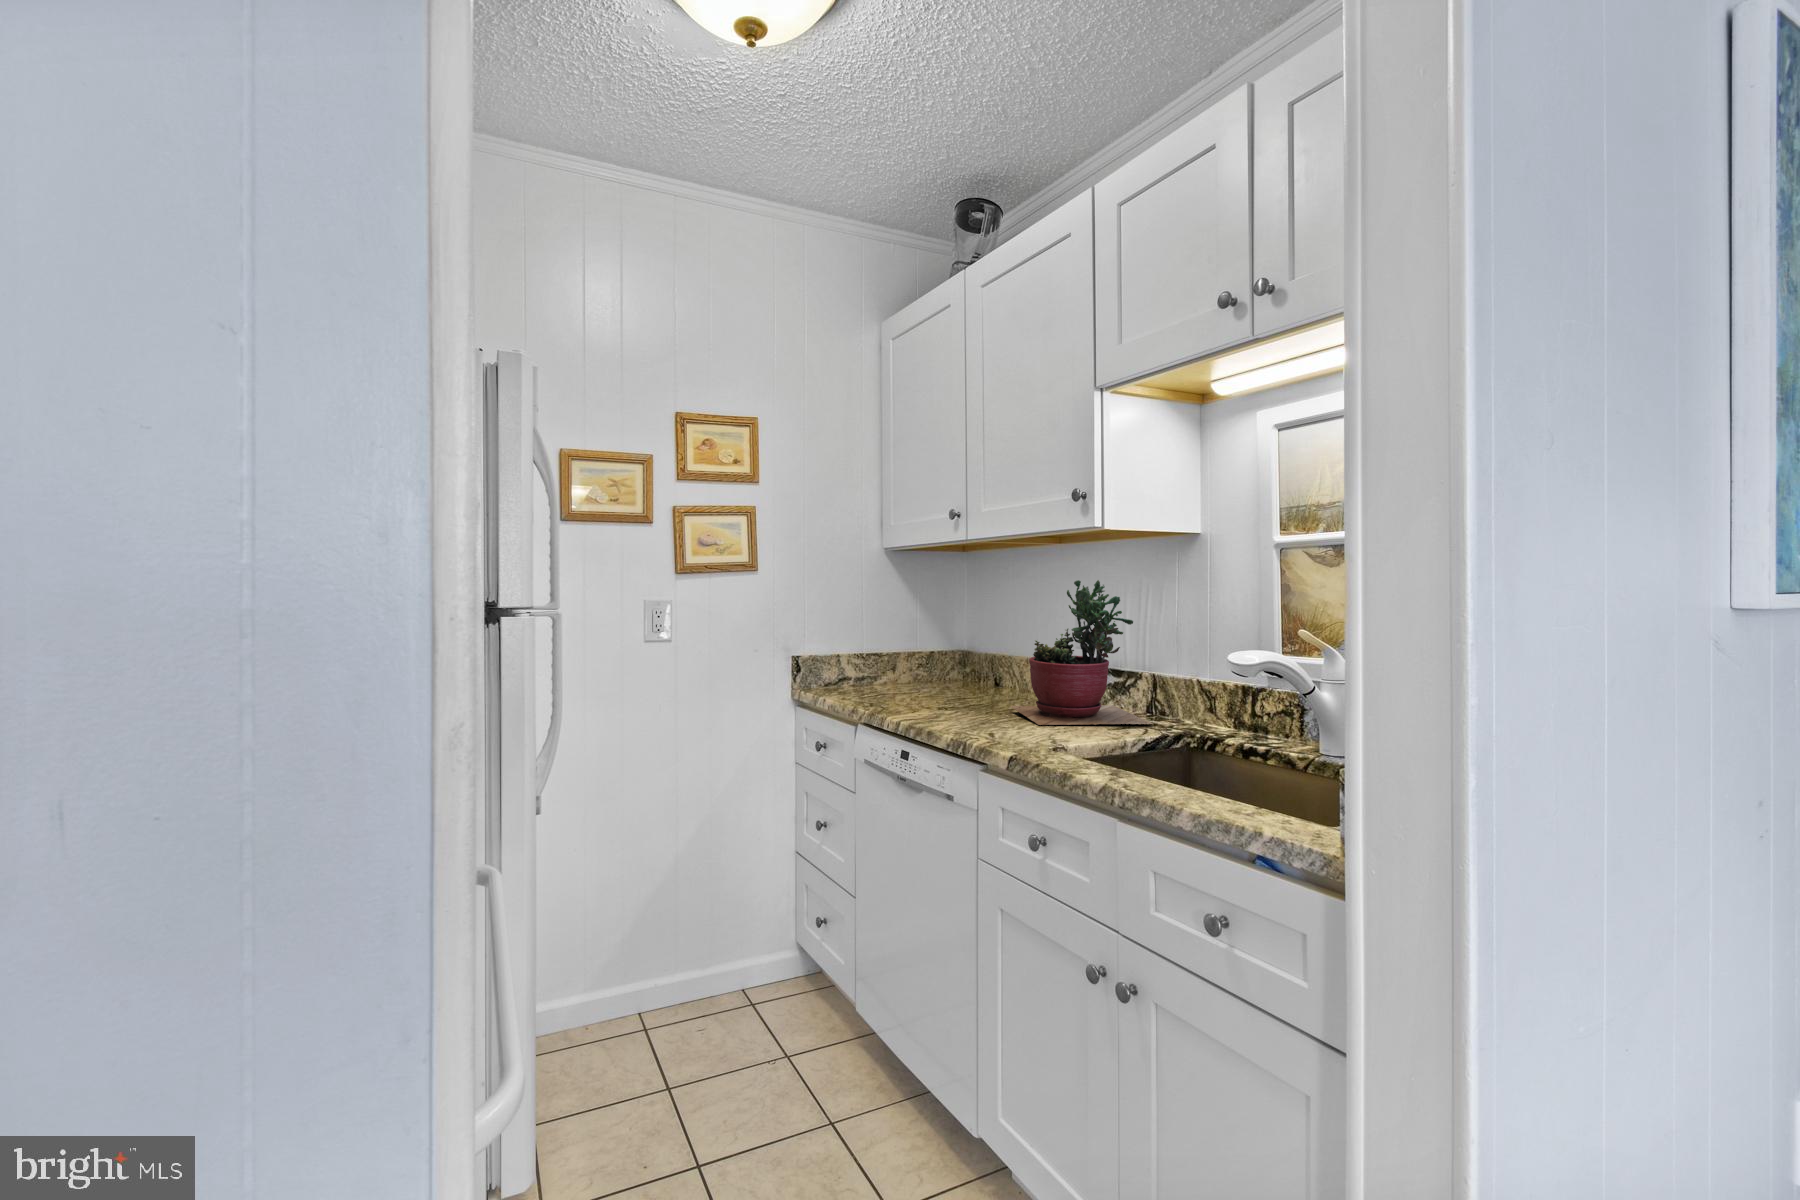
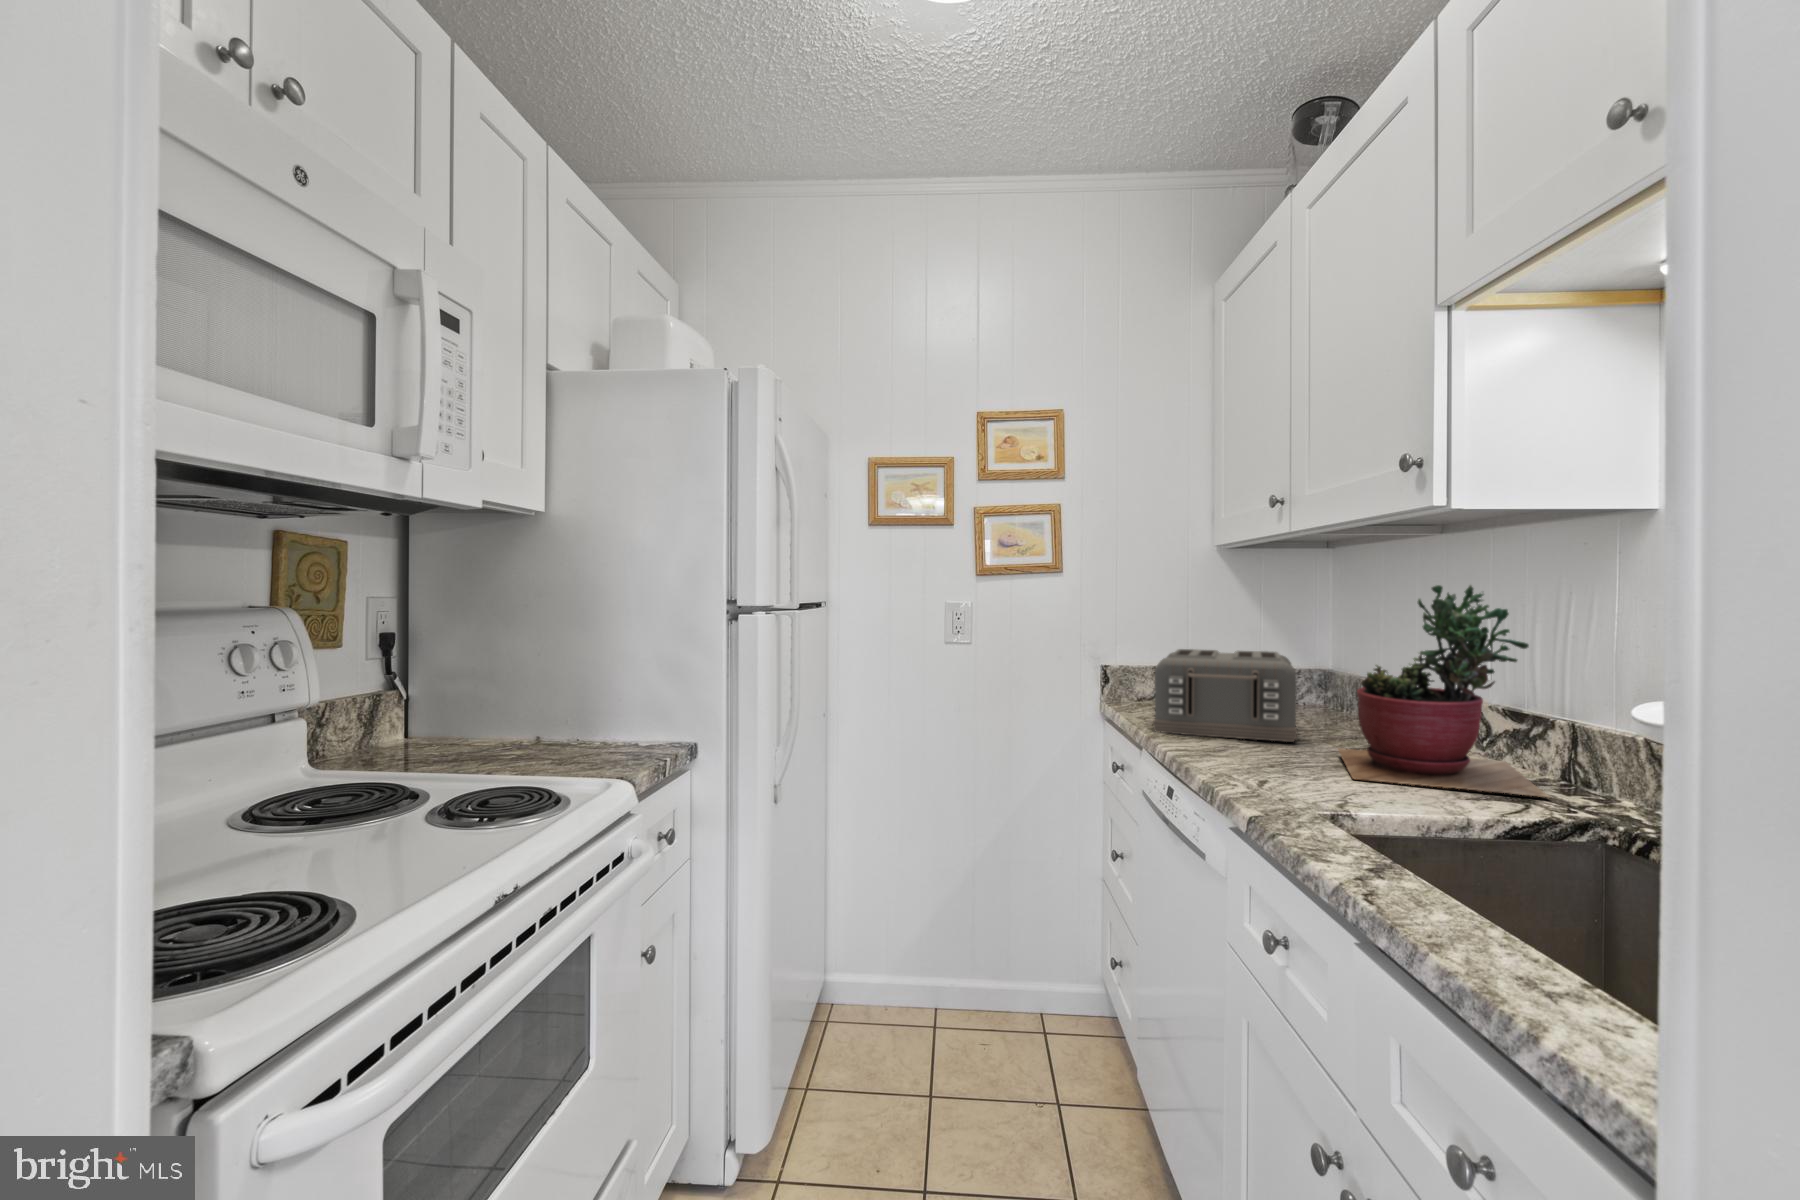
toaster: none [858,635,976,708] -> present [1153,649,1297,742]

